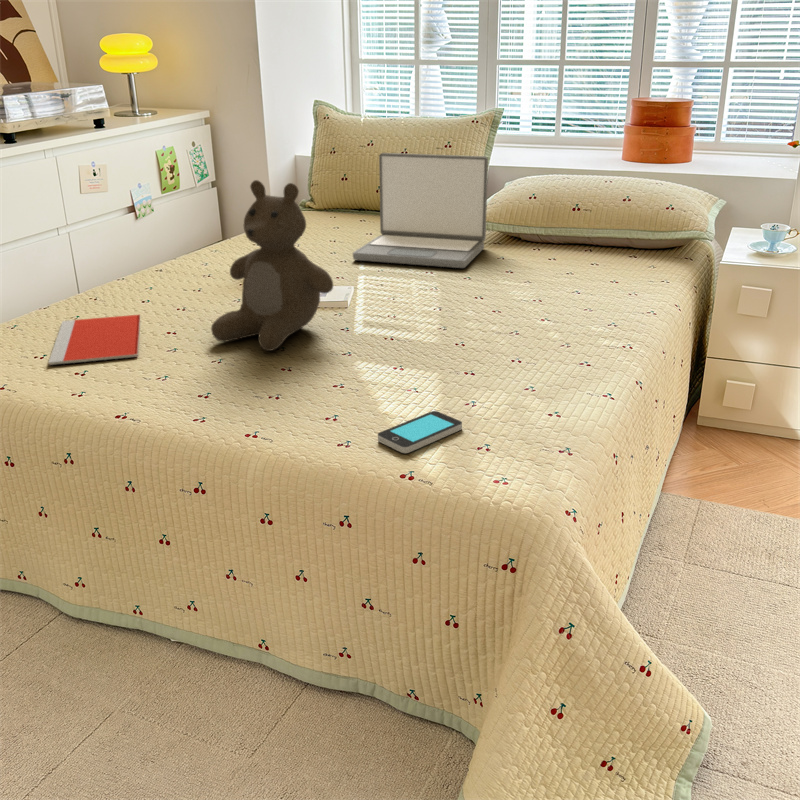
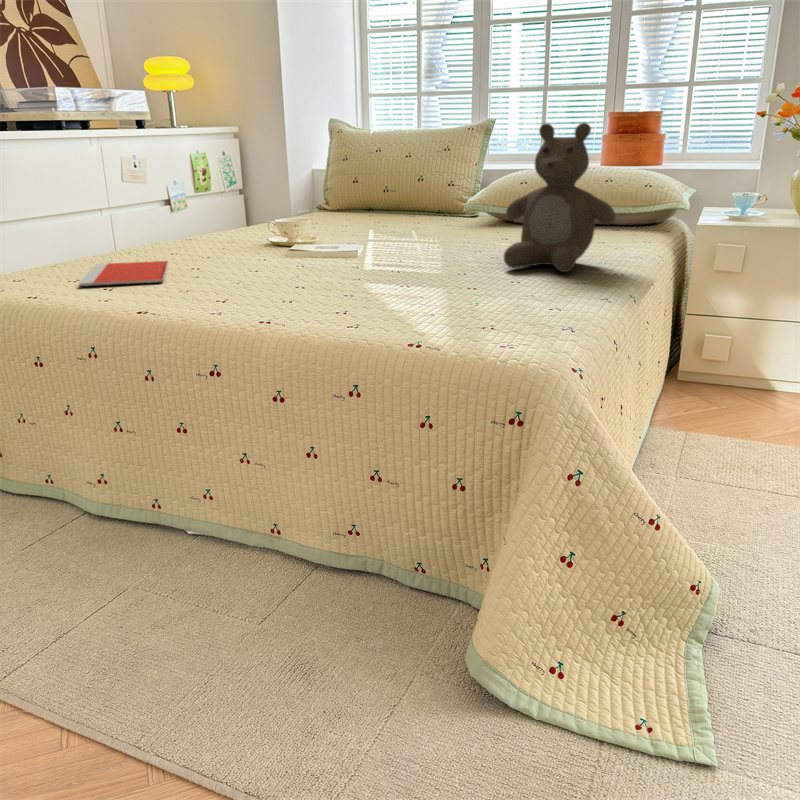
laptop: present [353,153,488,268] -> none [363,144,485,238]
teddy bear: present [211,180,333,351] -> present [504,123,615,272]
smartphone: present [378,411,462,453] -> none [387,307,467,331]

